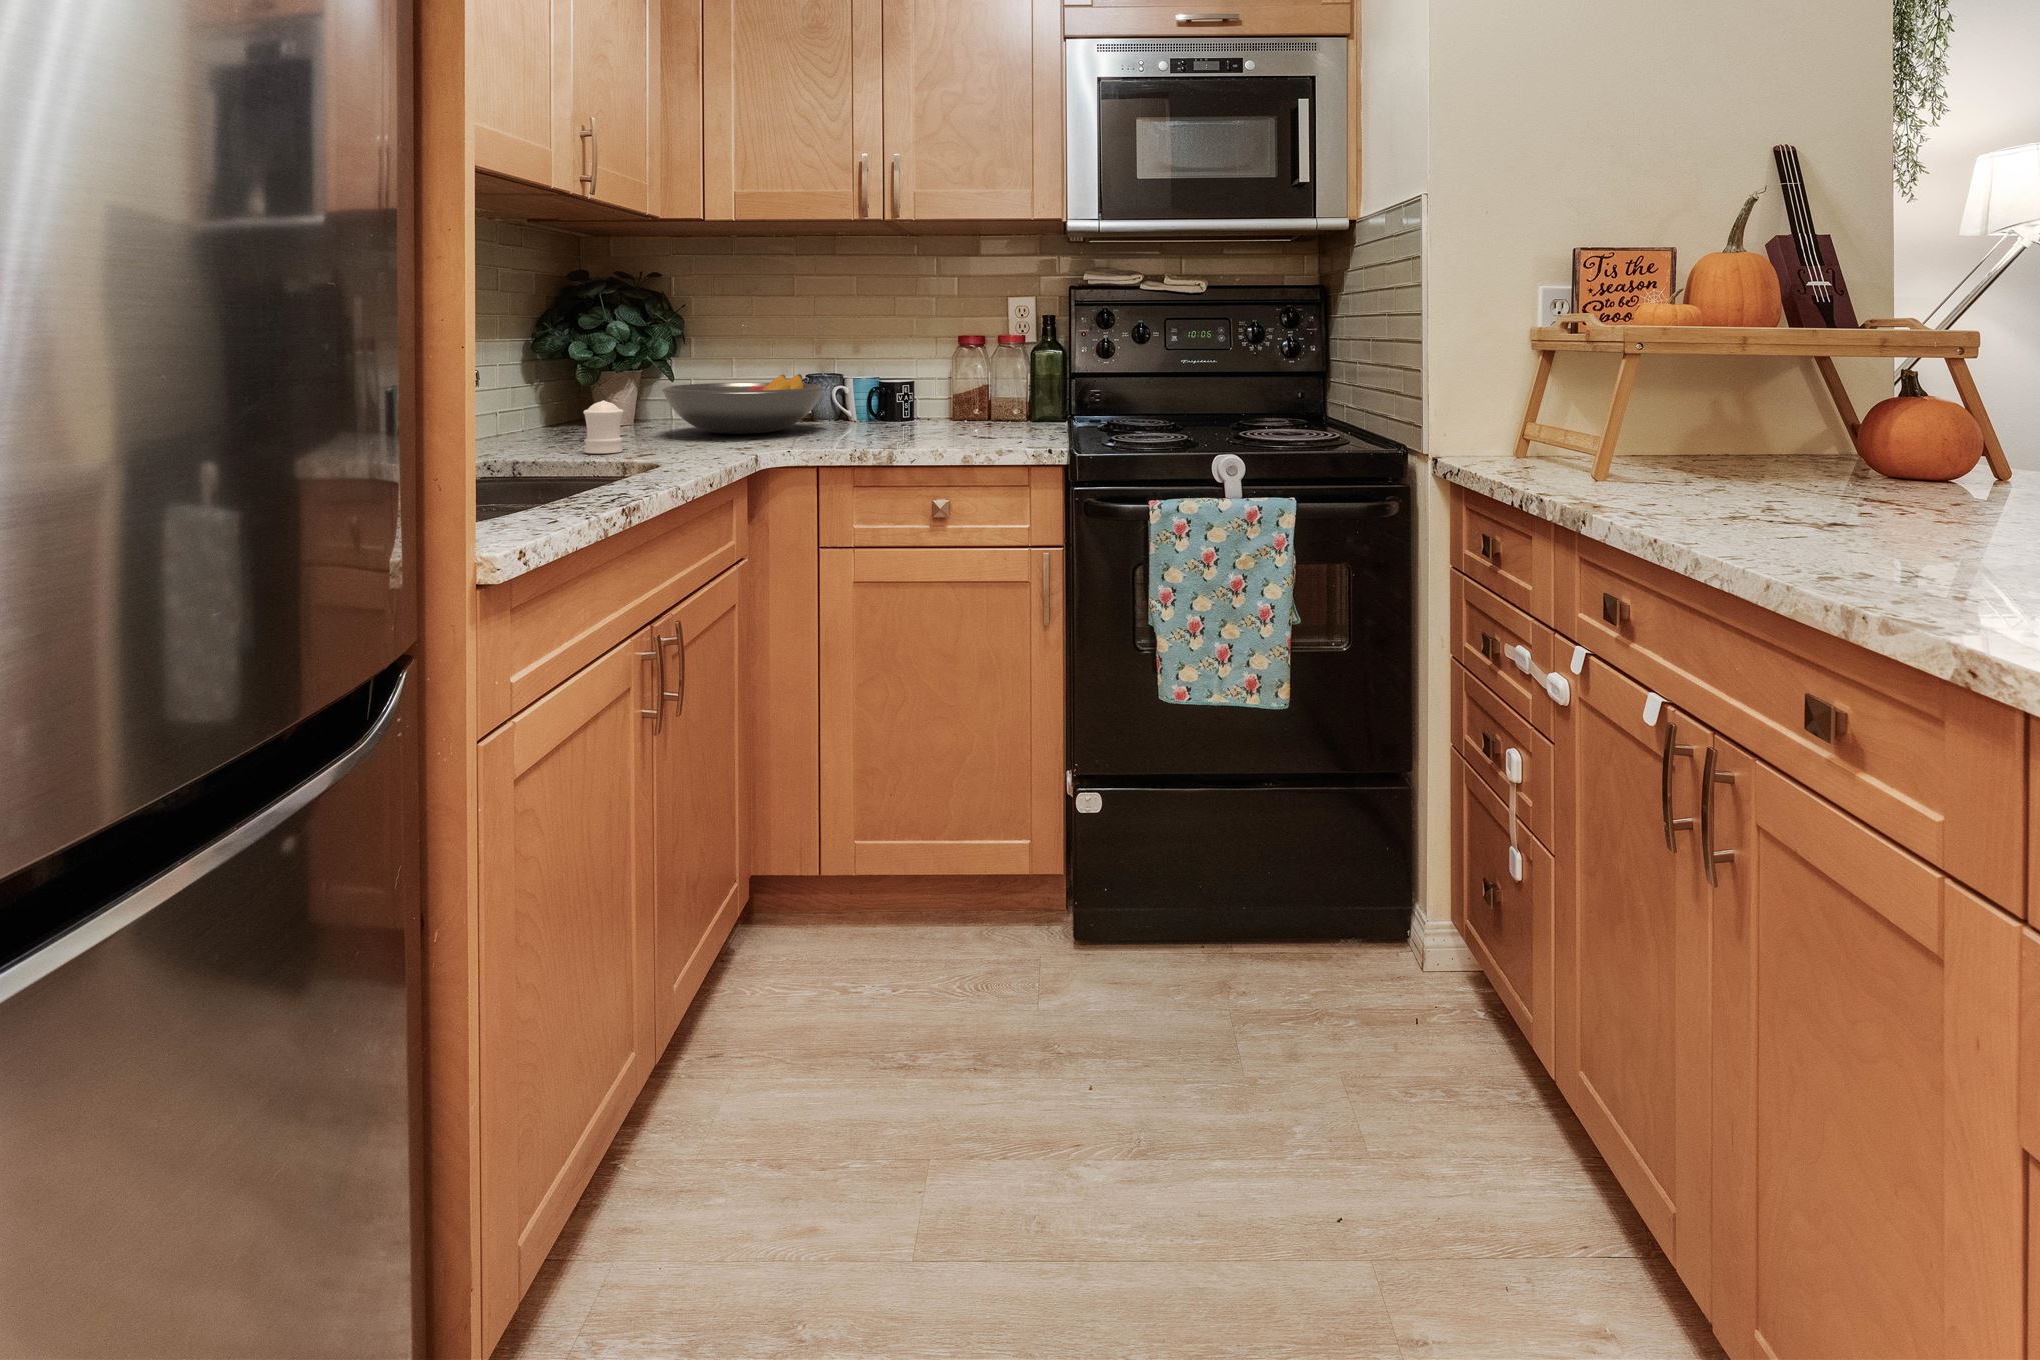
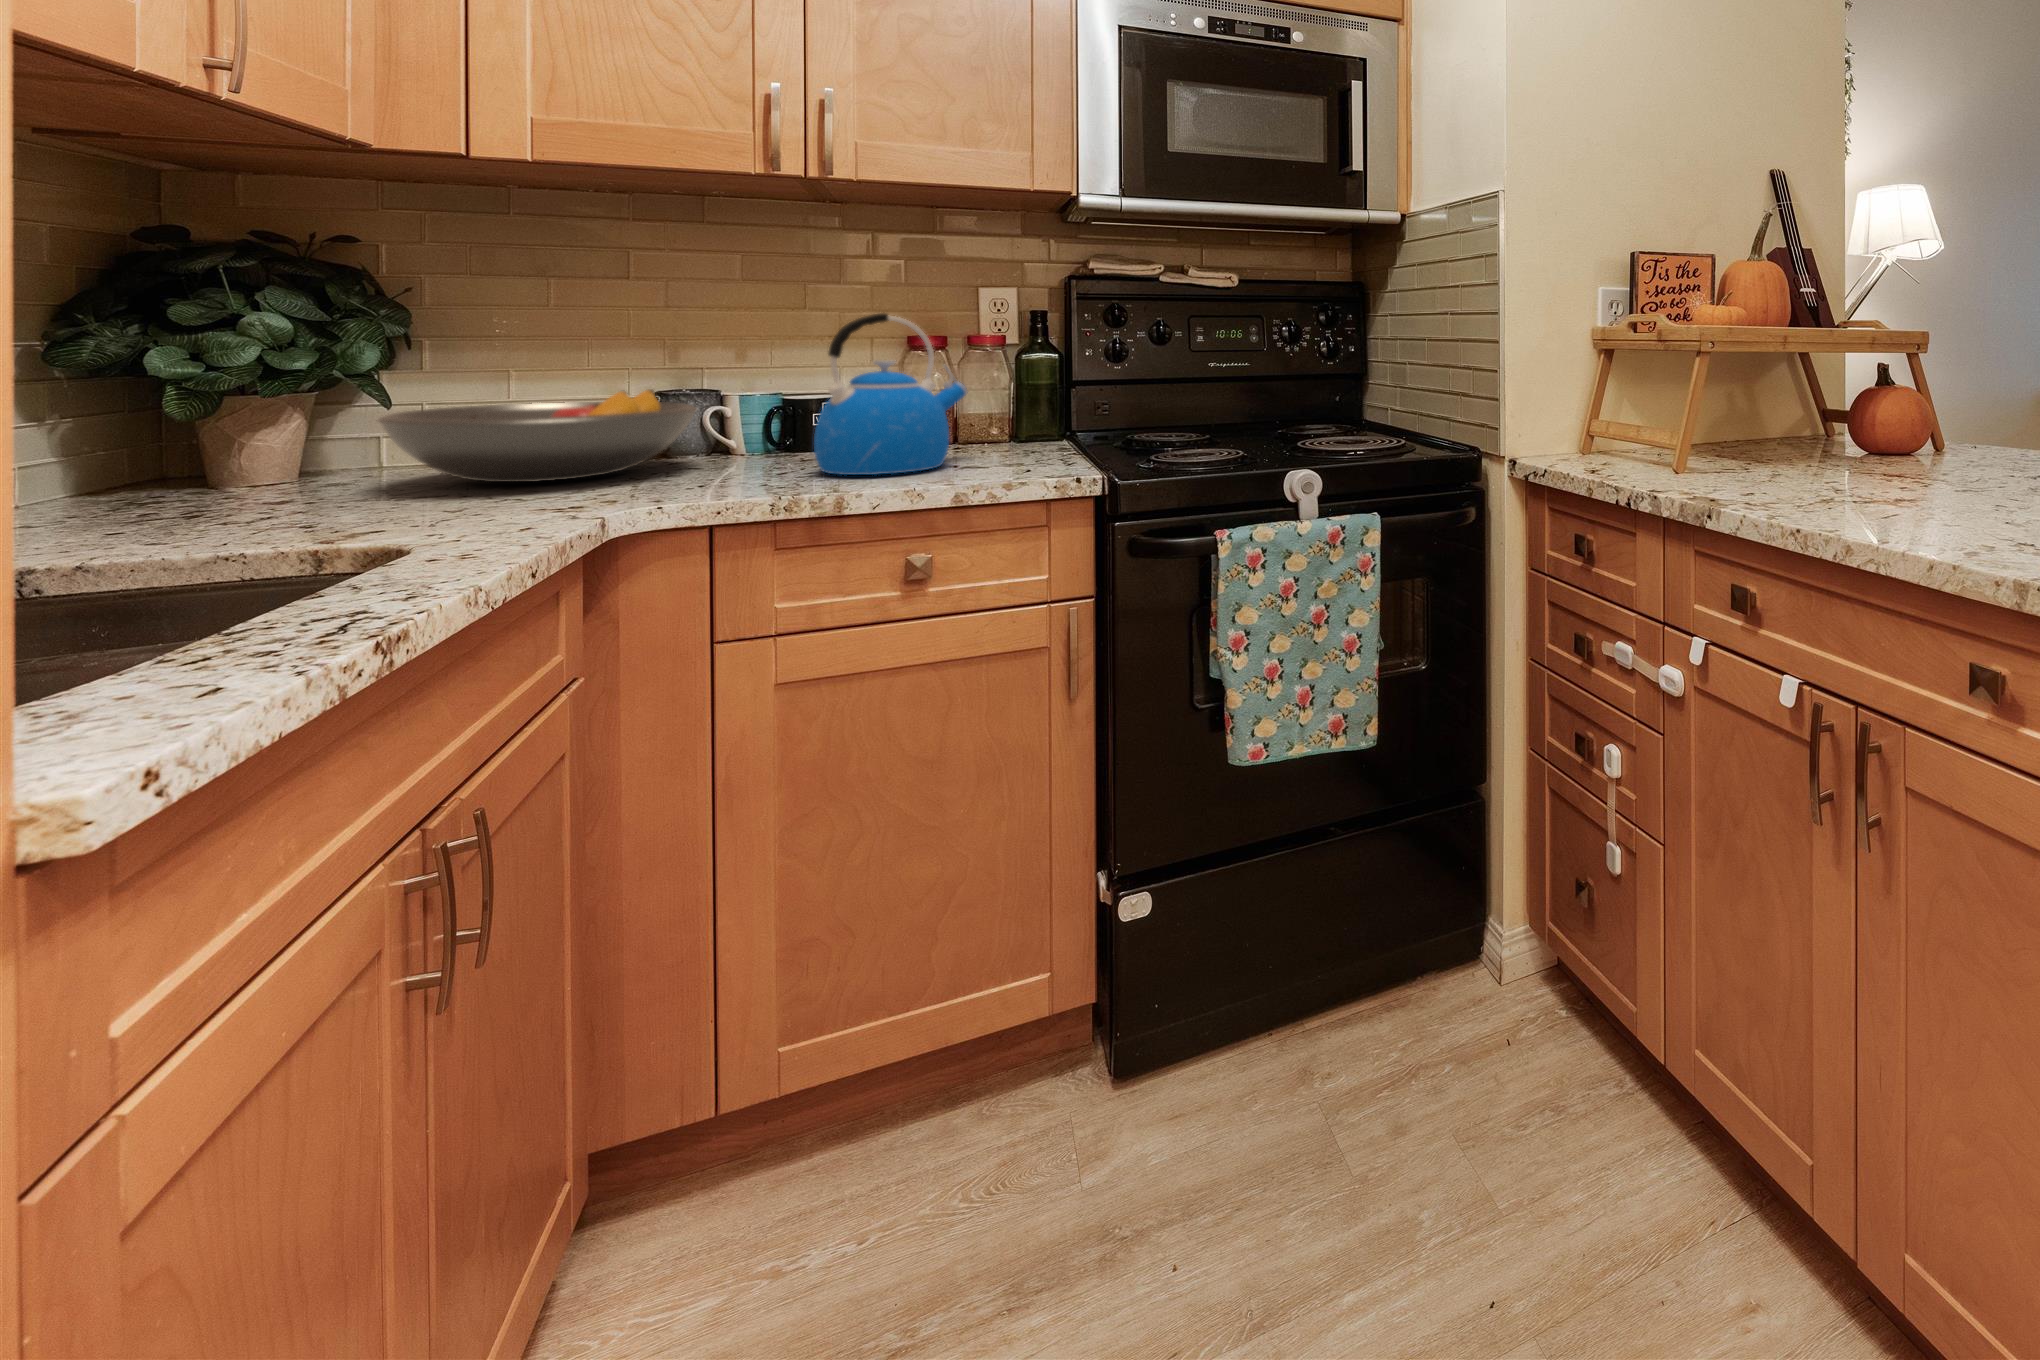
kettle: none [886,320,989,440] -> present [814,313,967,475]
salt shaker: present [583,400,624,453] -> none [197,445,298,538]

